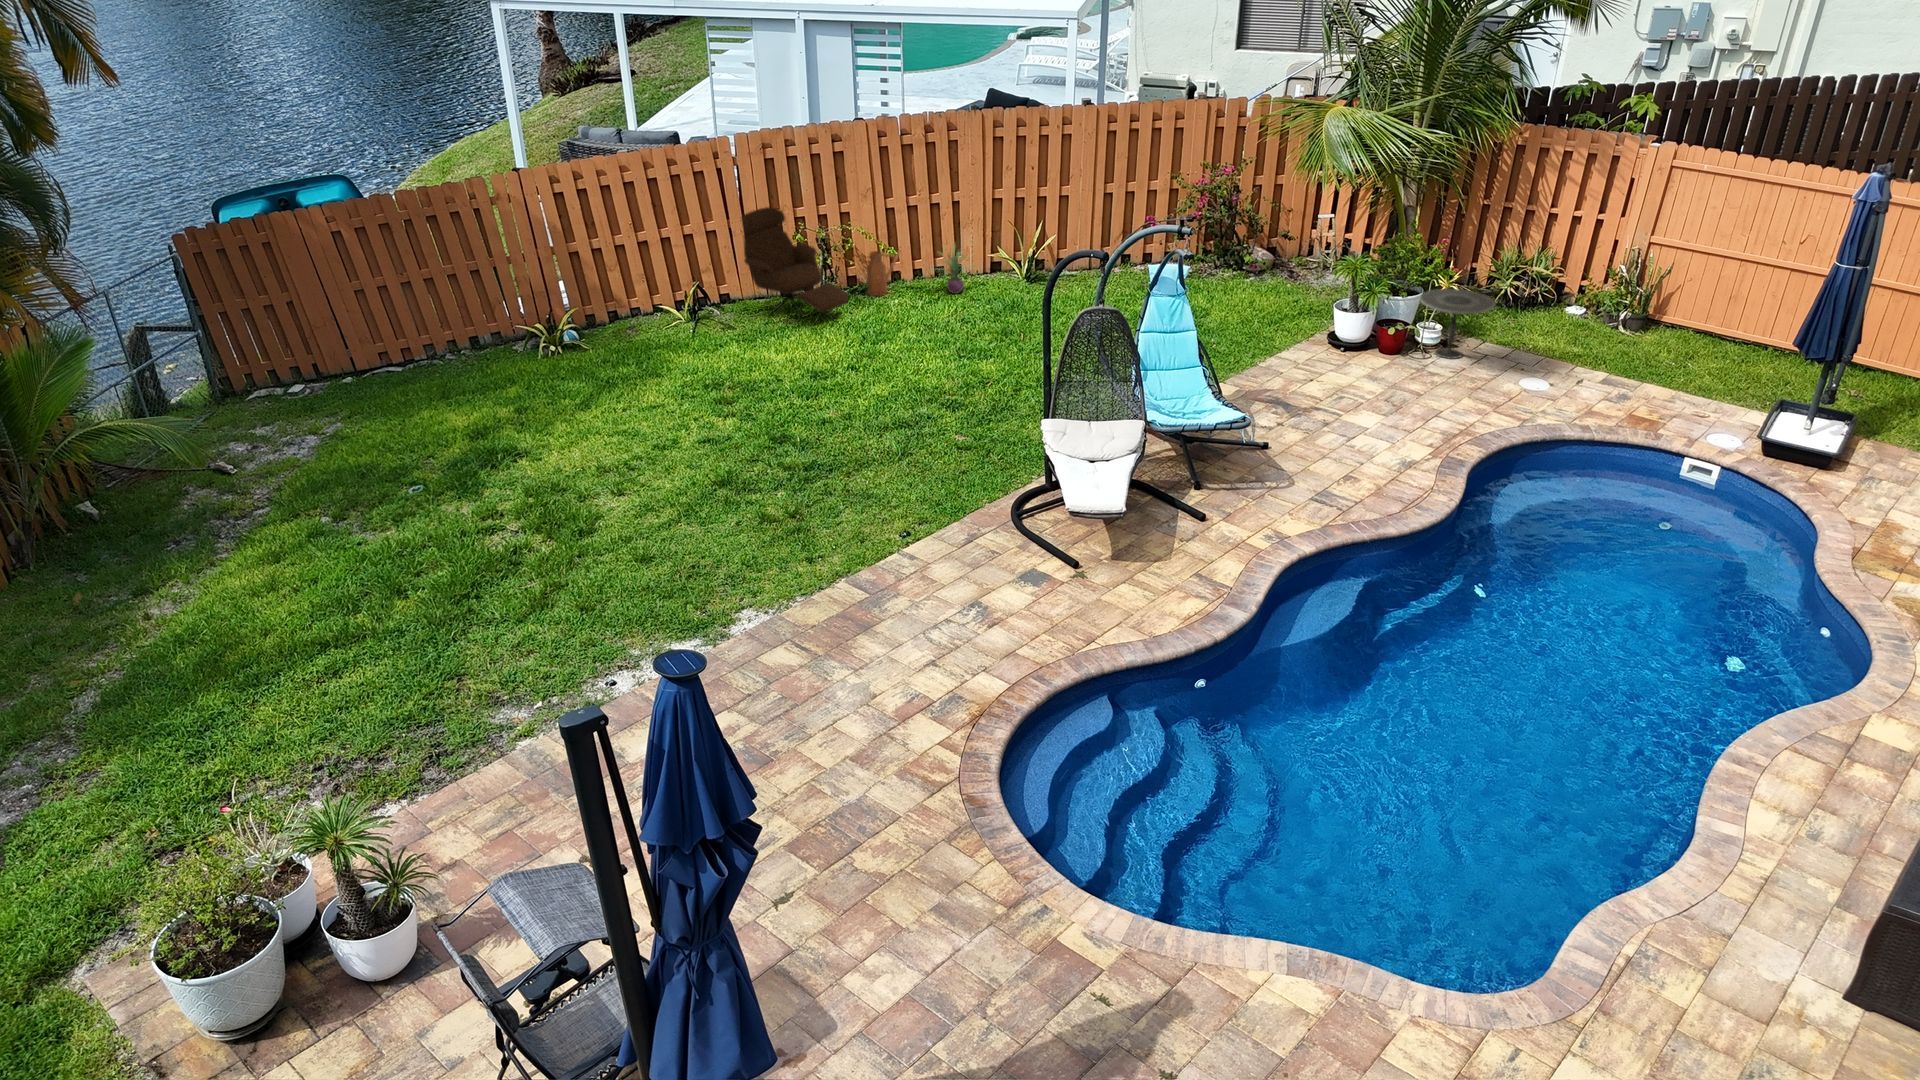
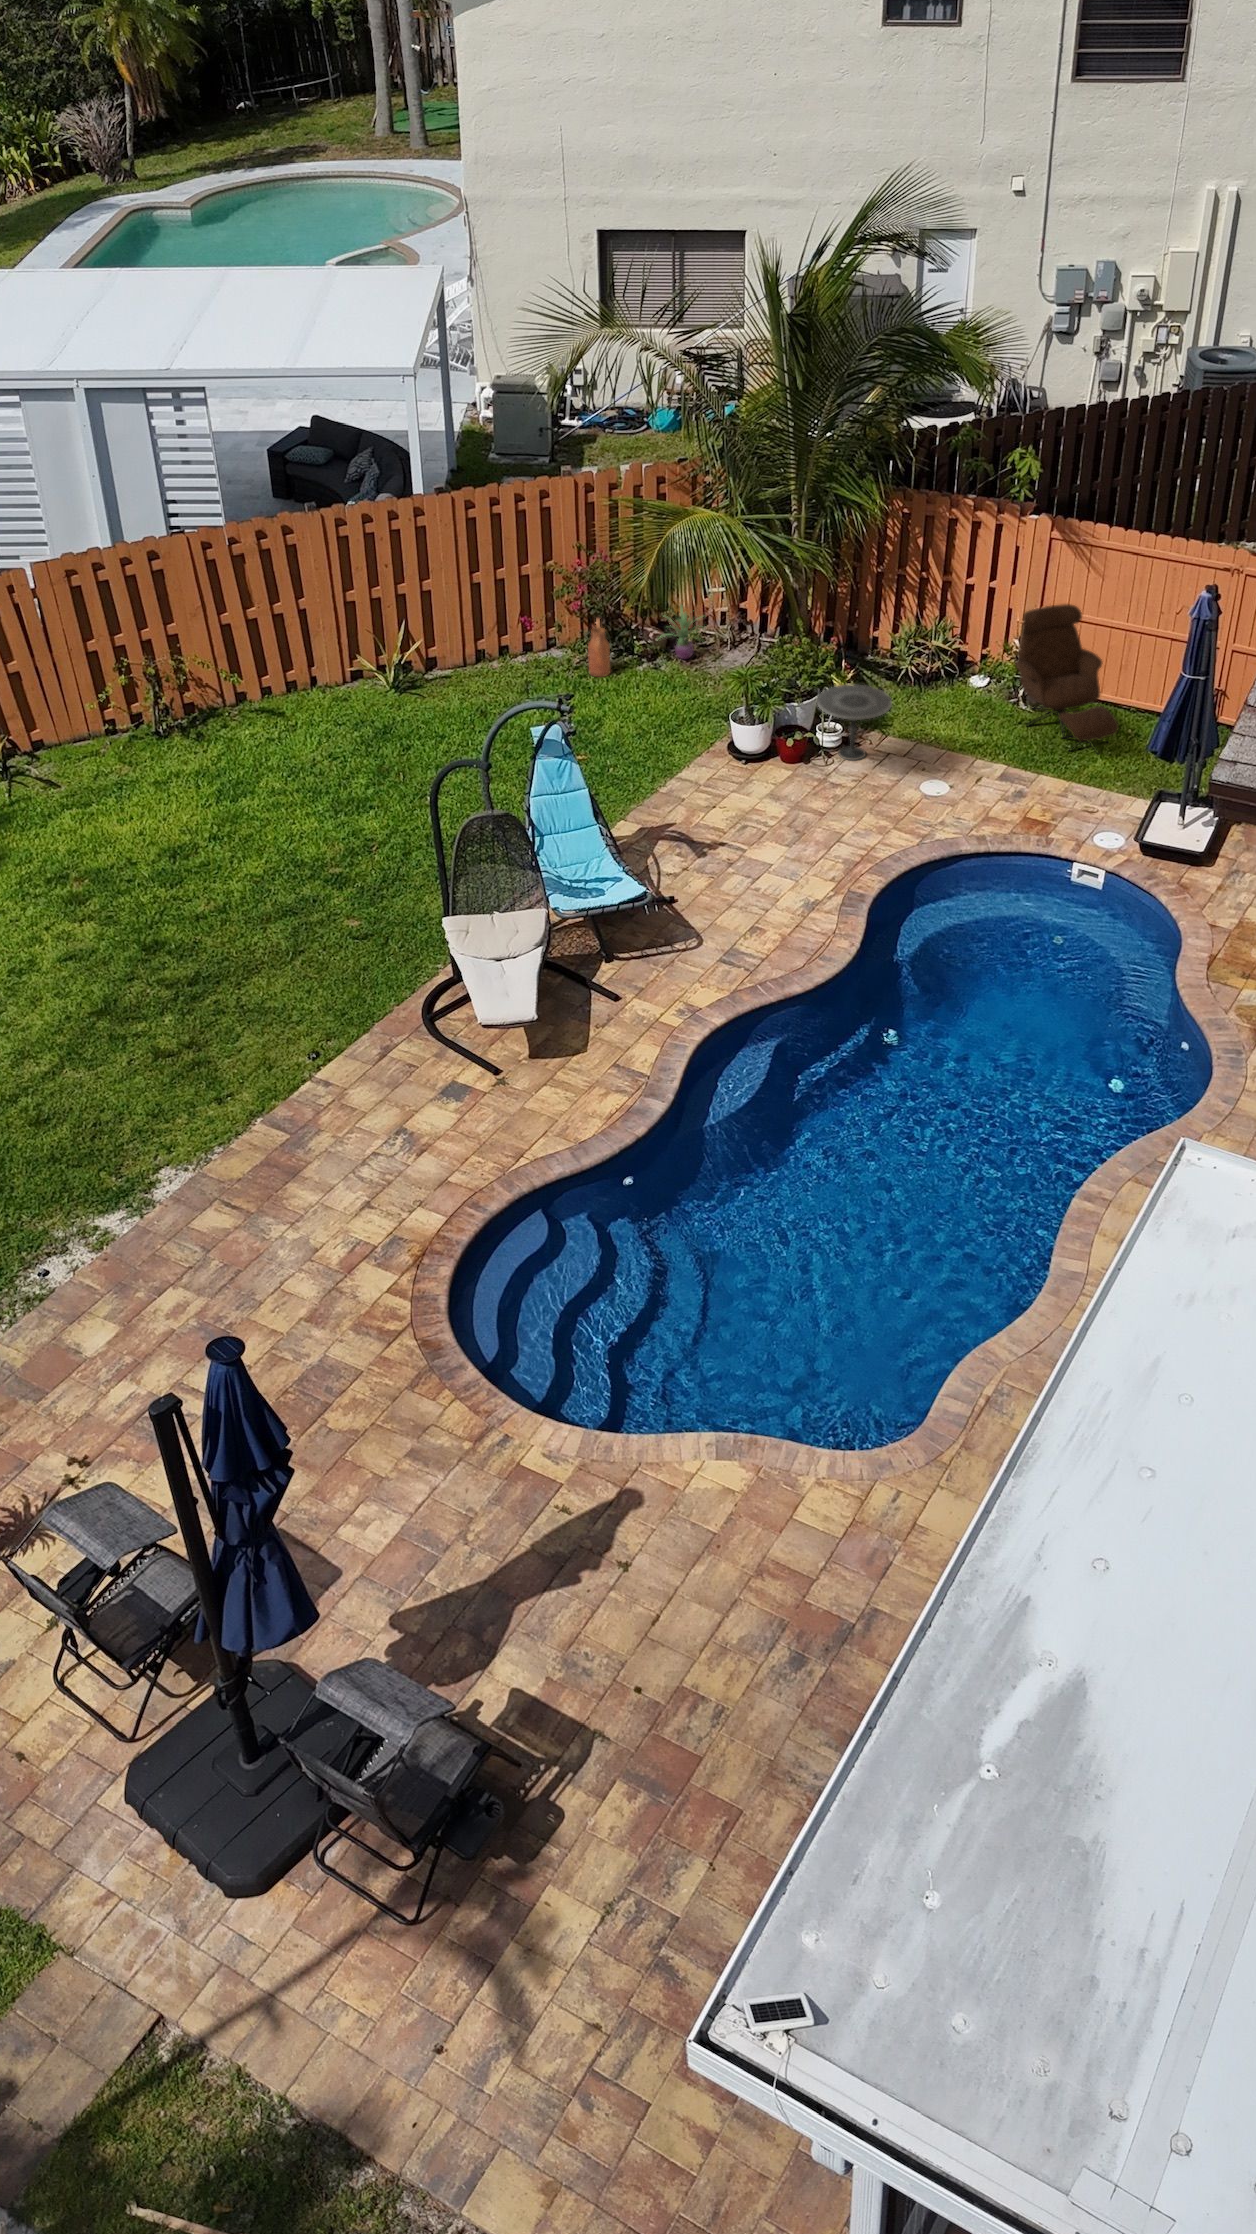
lounge chair: present [741,207,848,324] -> present [1015,604,1119,753]
decorative plant: present [930,243,973,294] -> present [660,605,703,659]
watering can: present [861,250,901,296] -> present [588,619,611,677]

